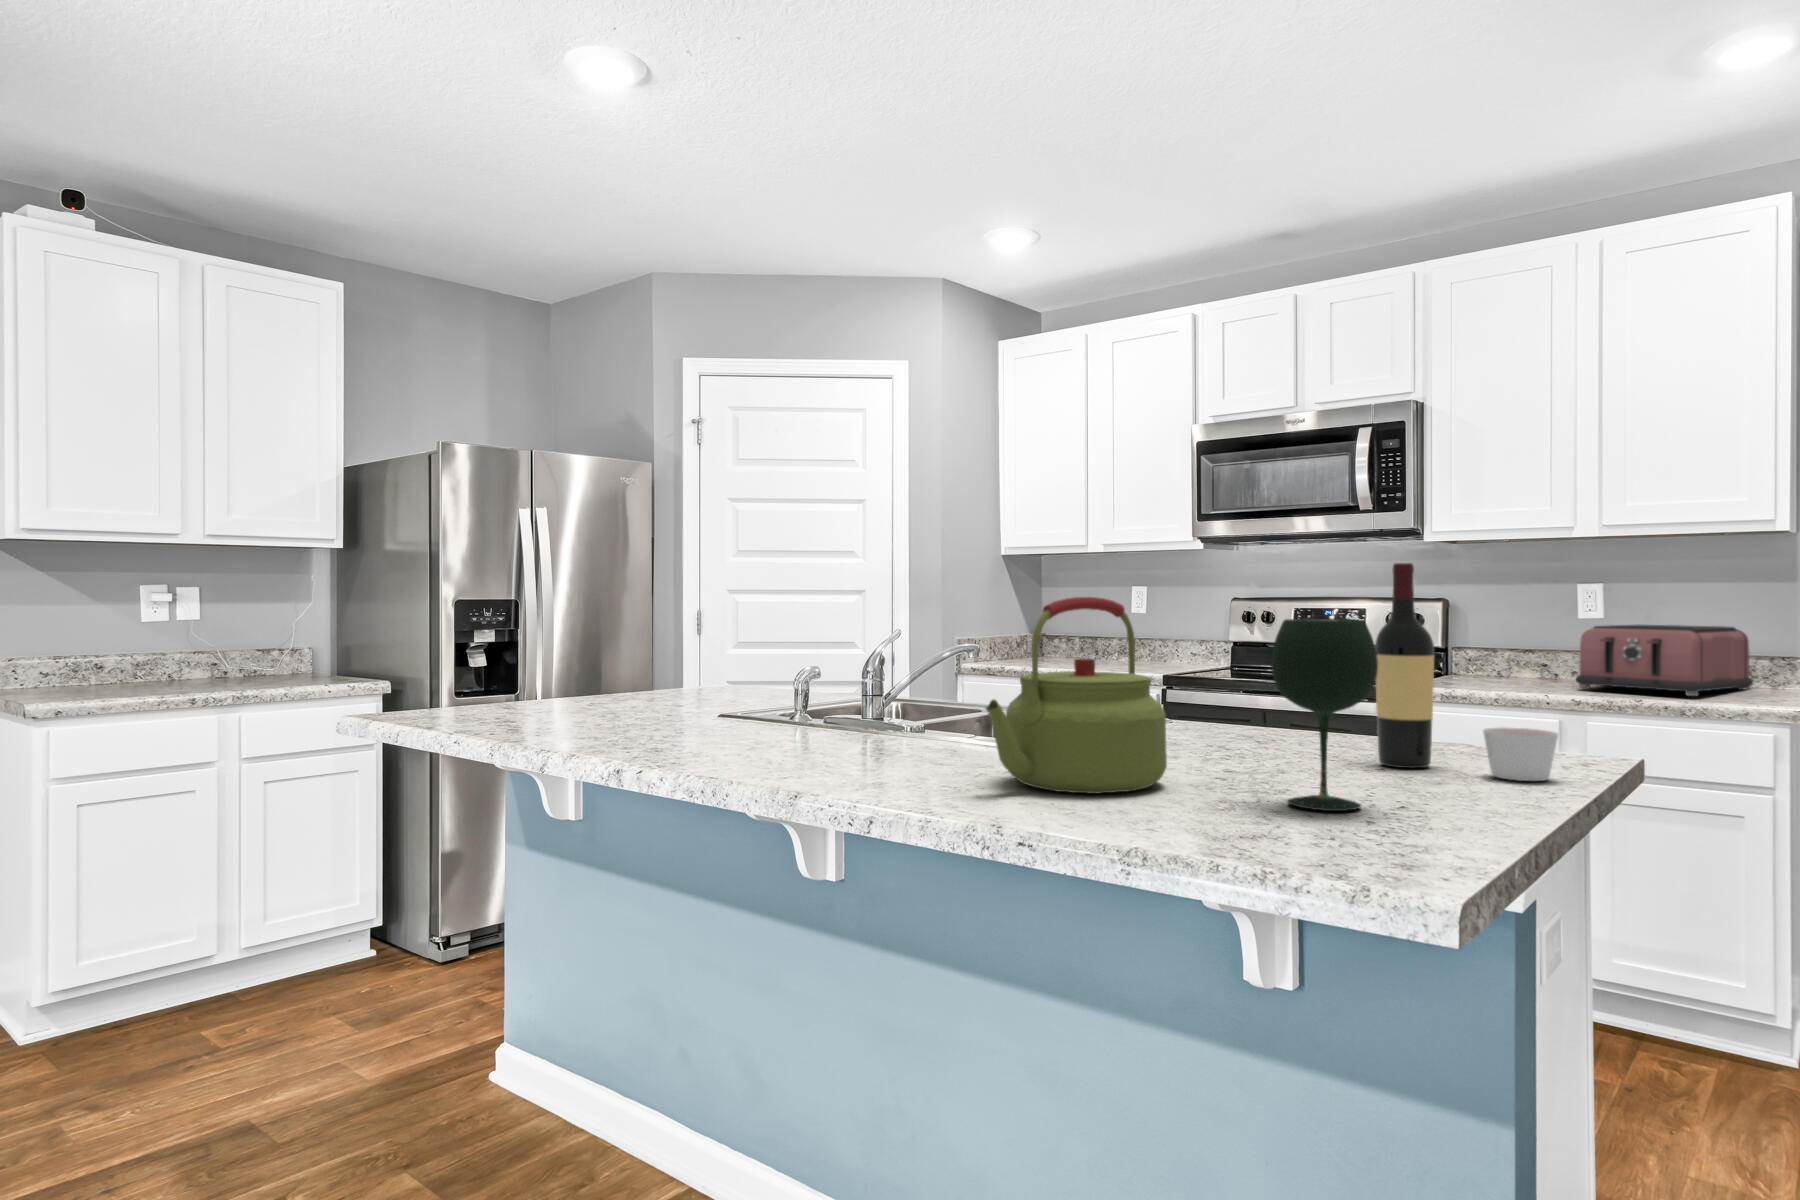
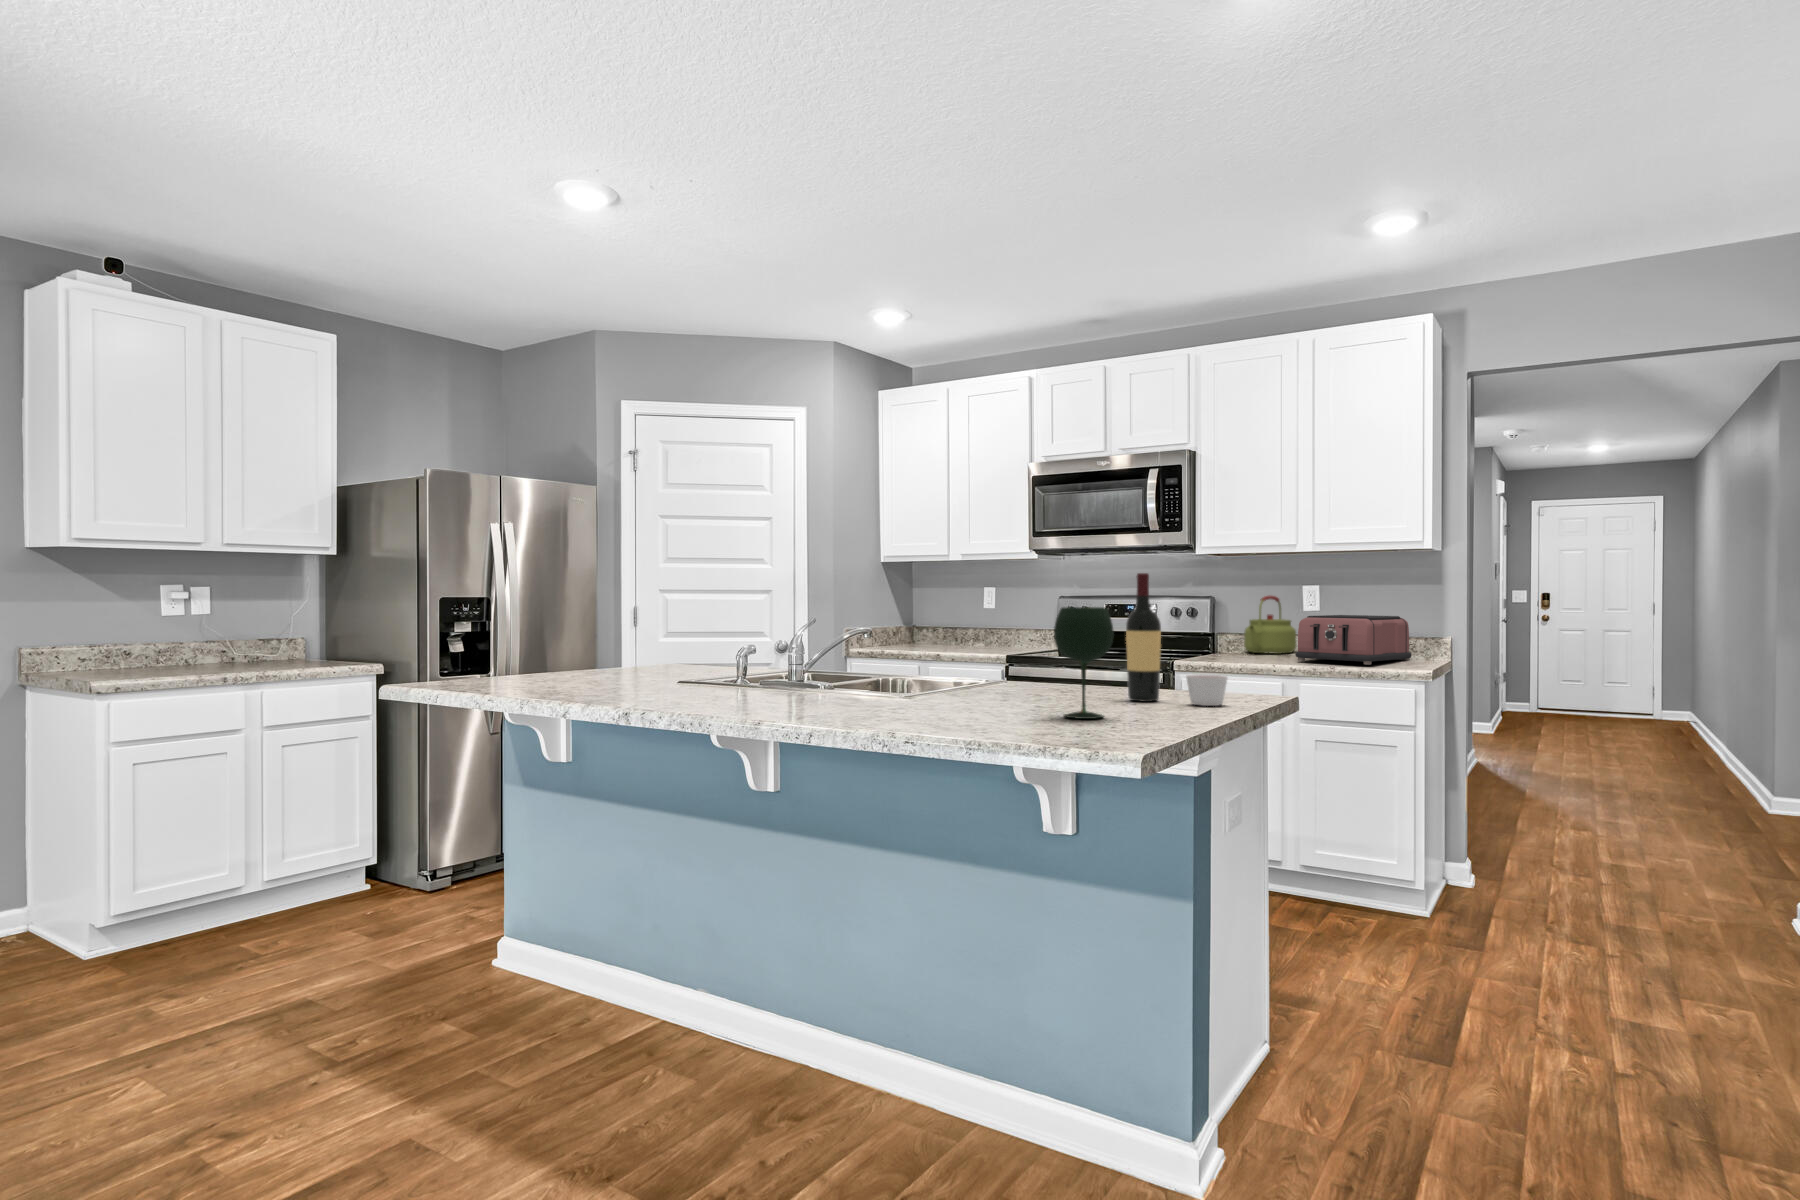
kettle: present [986,597,1167,794] -> present [1244,595,1296,654]

